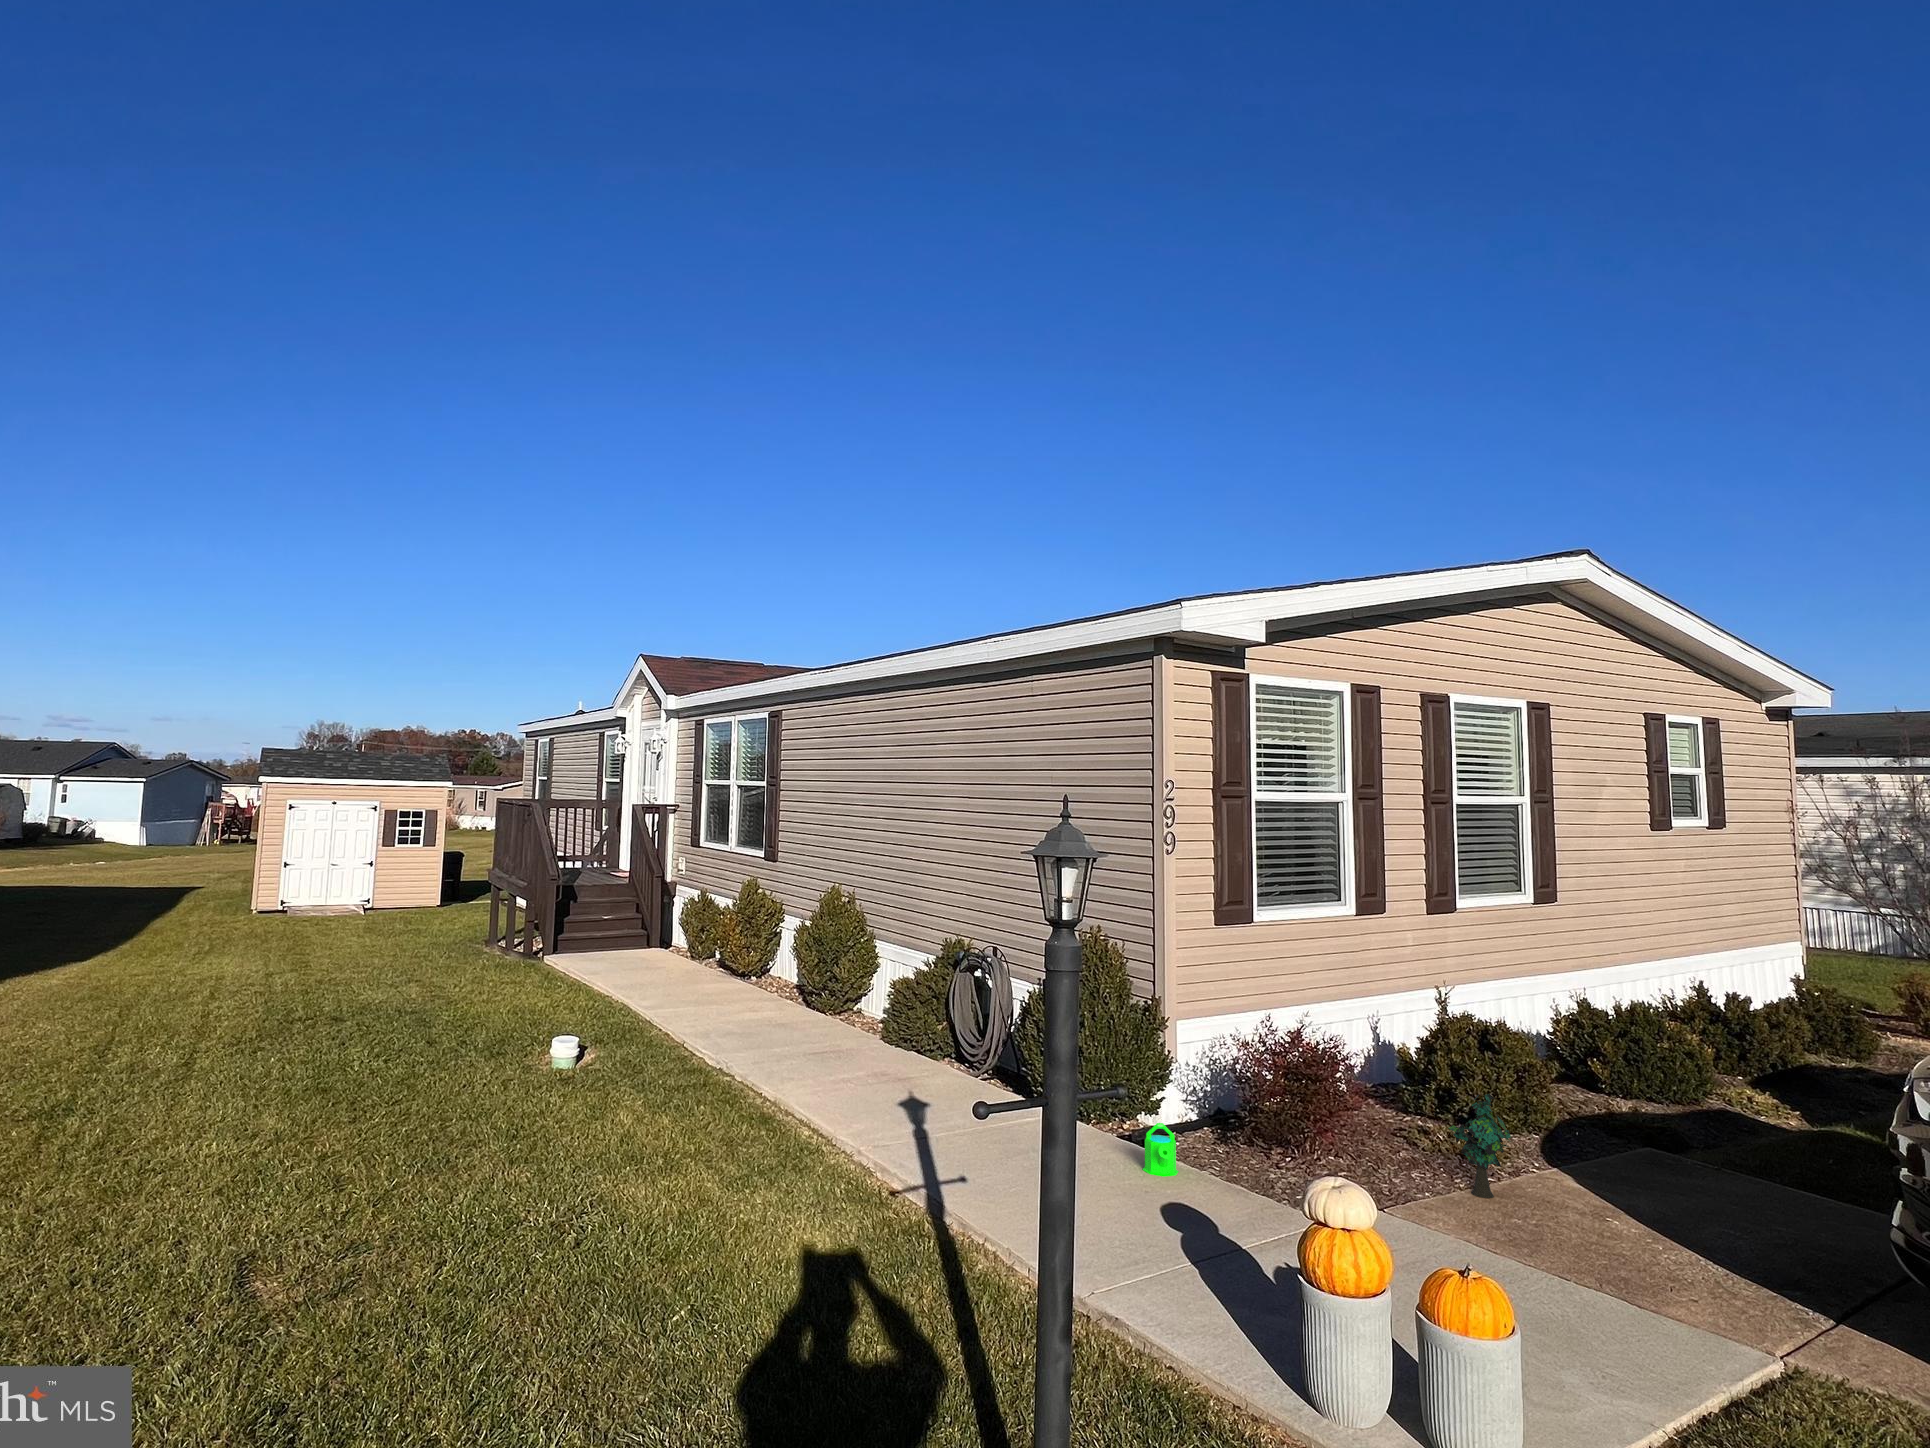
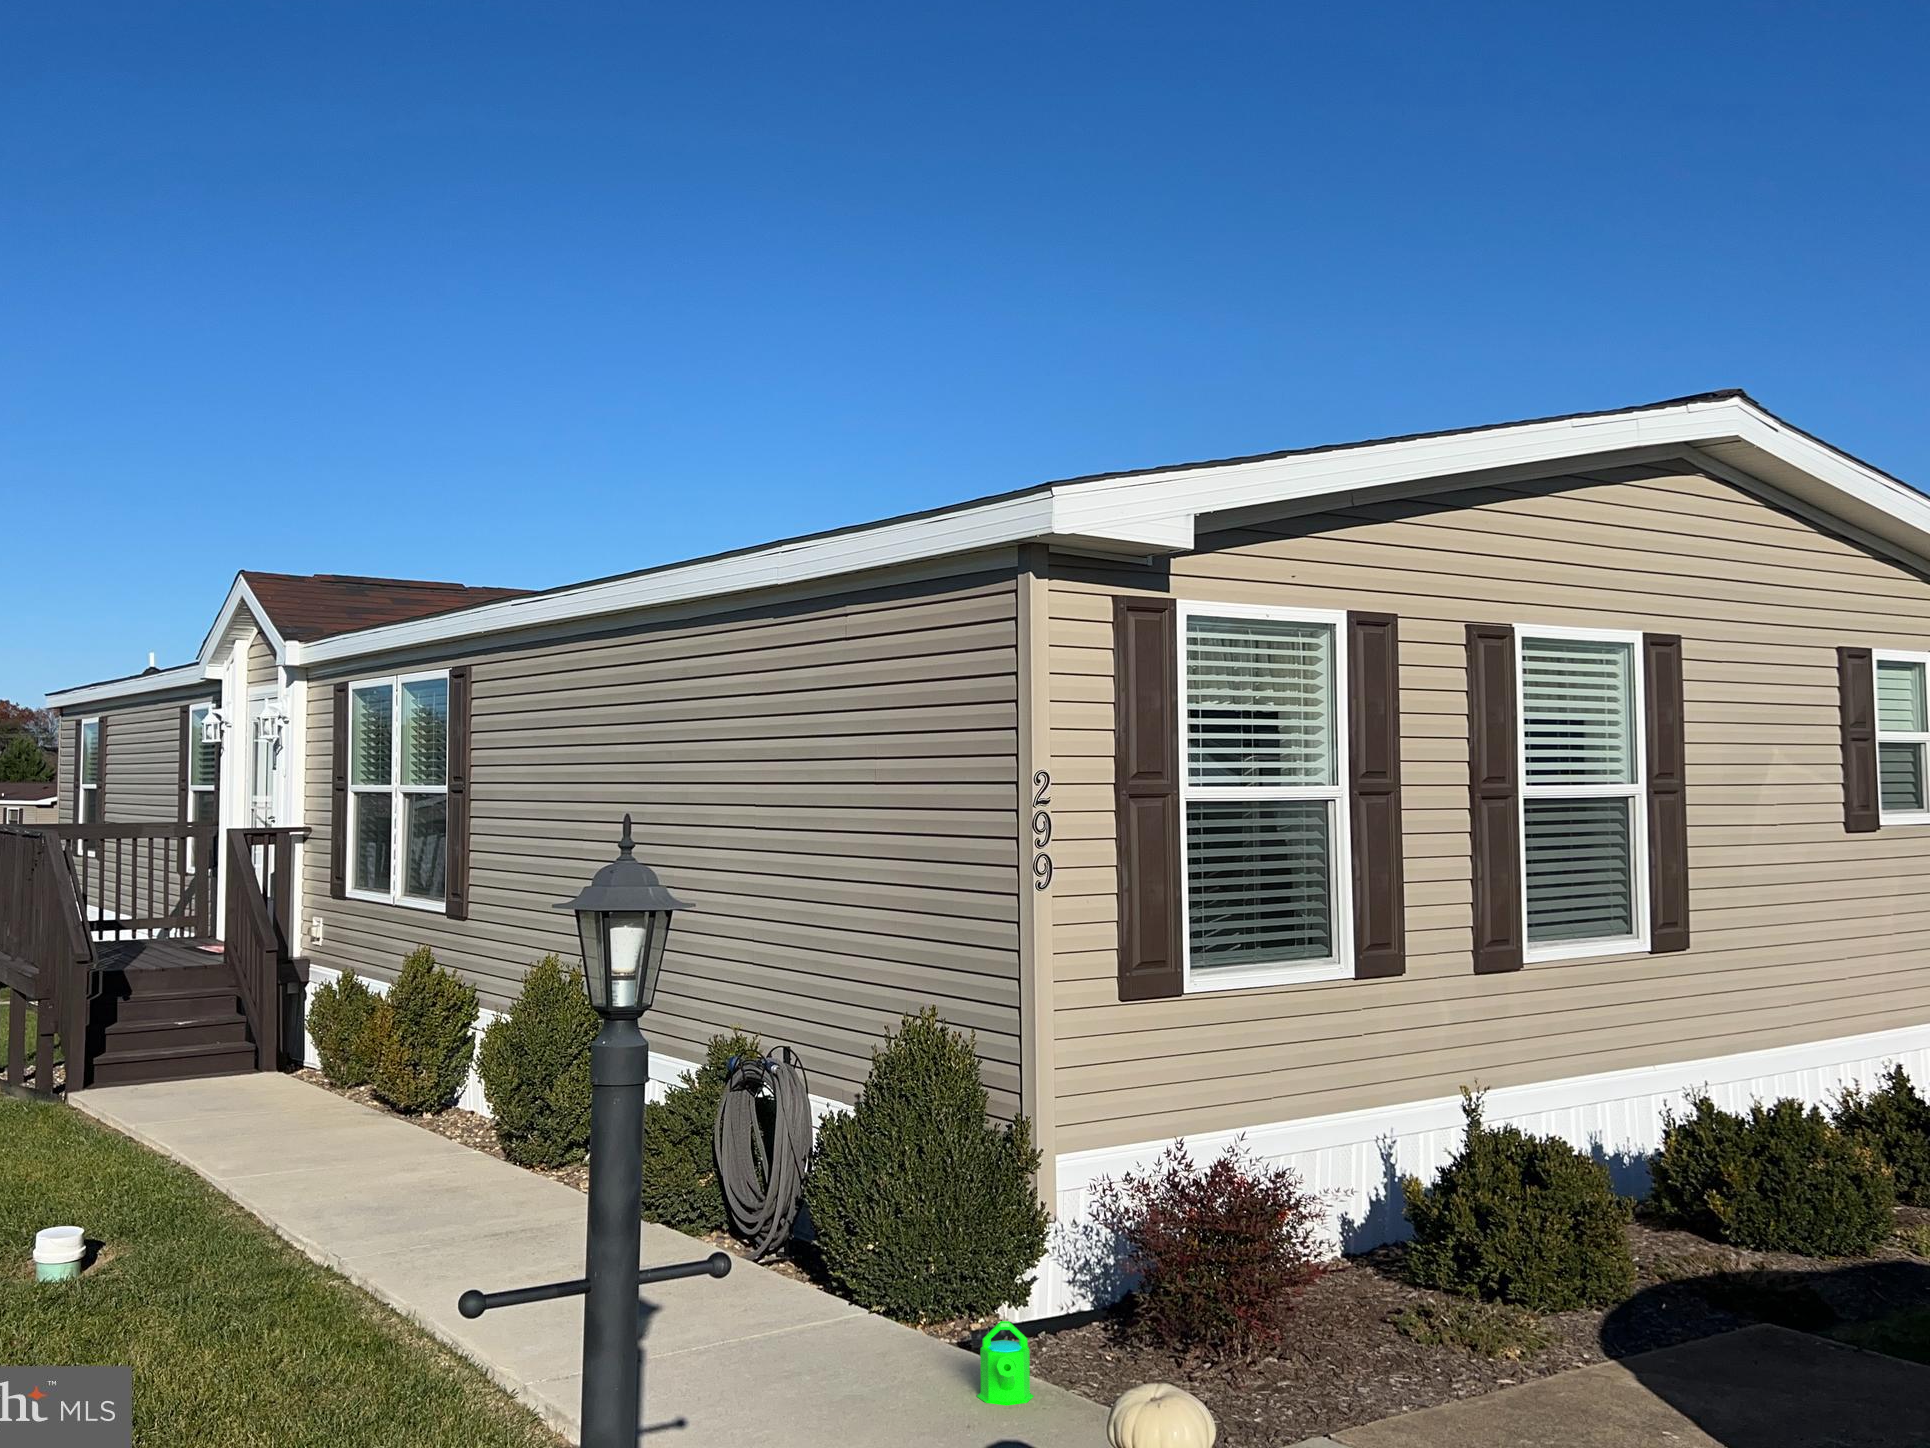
decorative plant: present [1449,1094,1511,1198] -> none [1447,1252,1540,1413]

